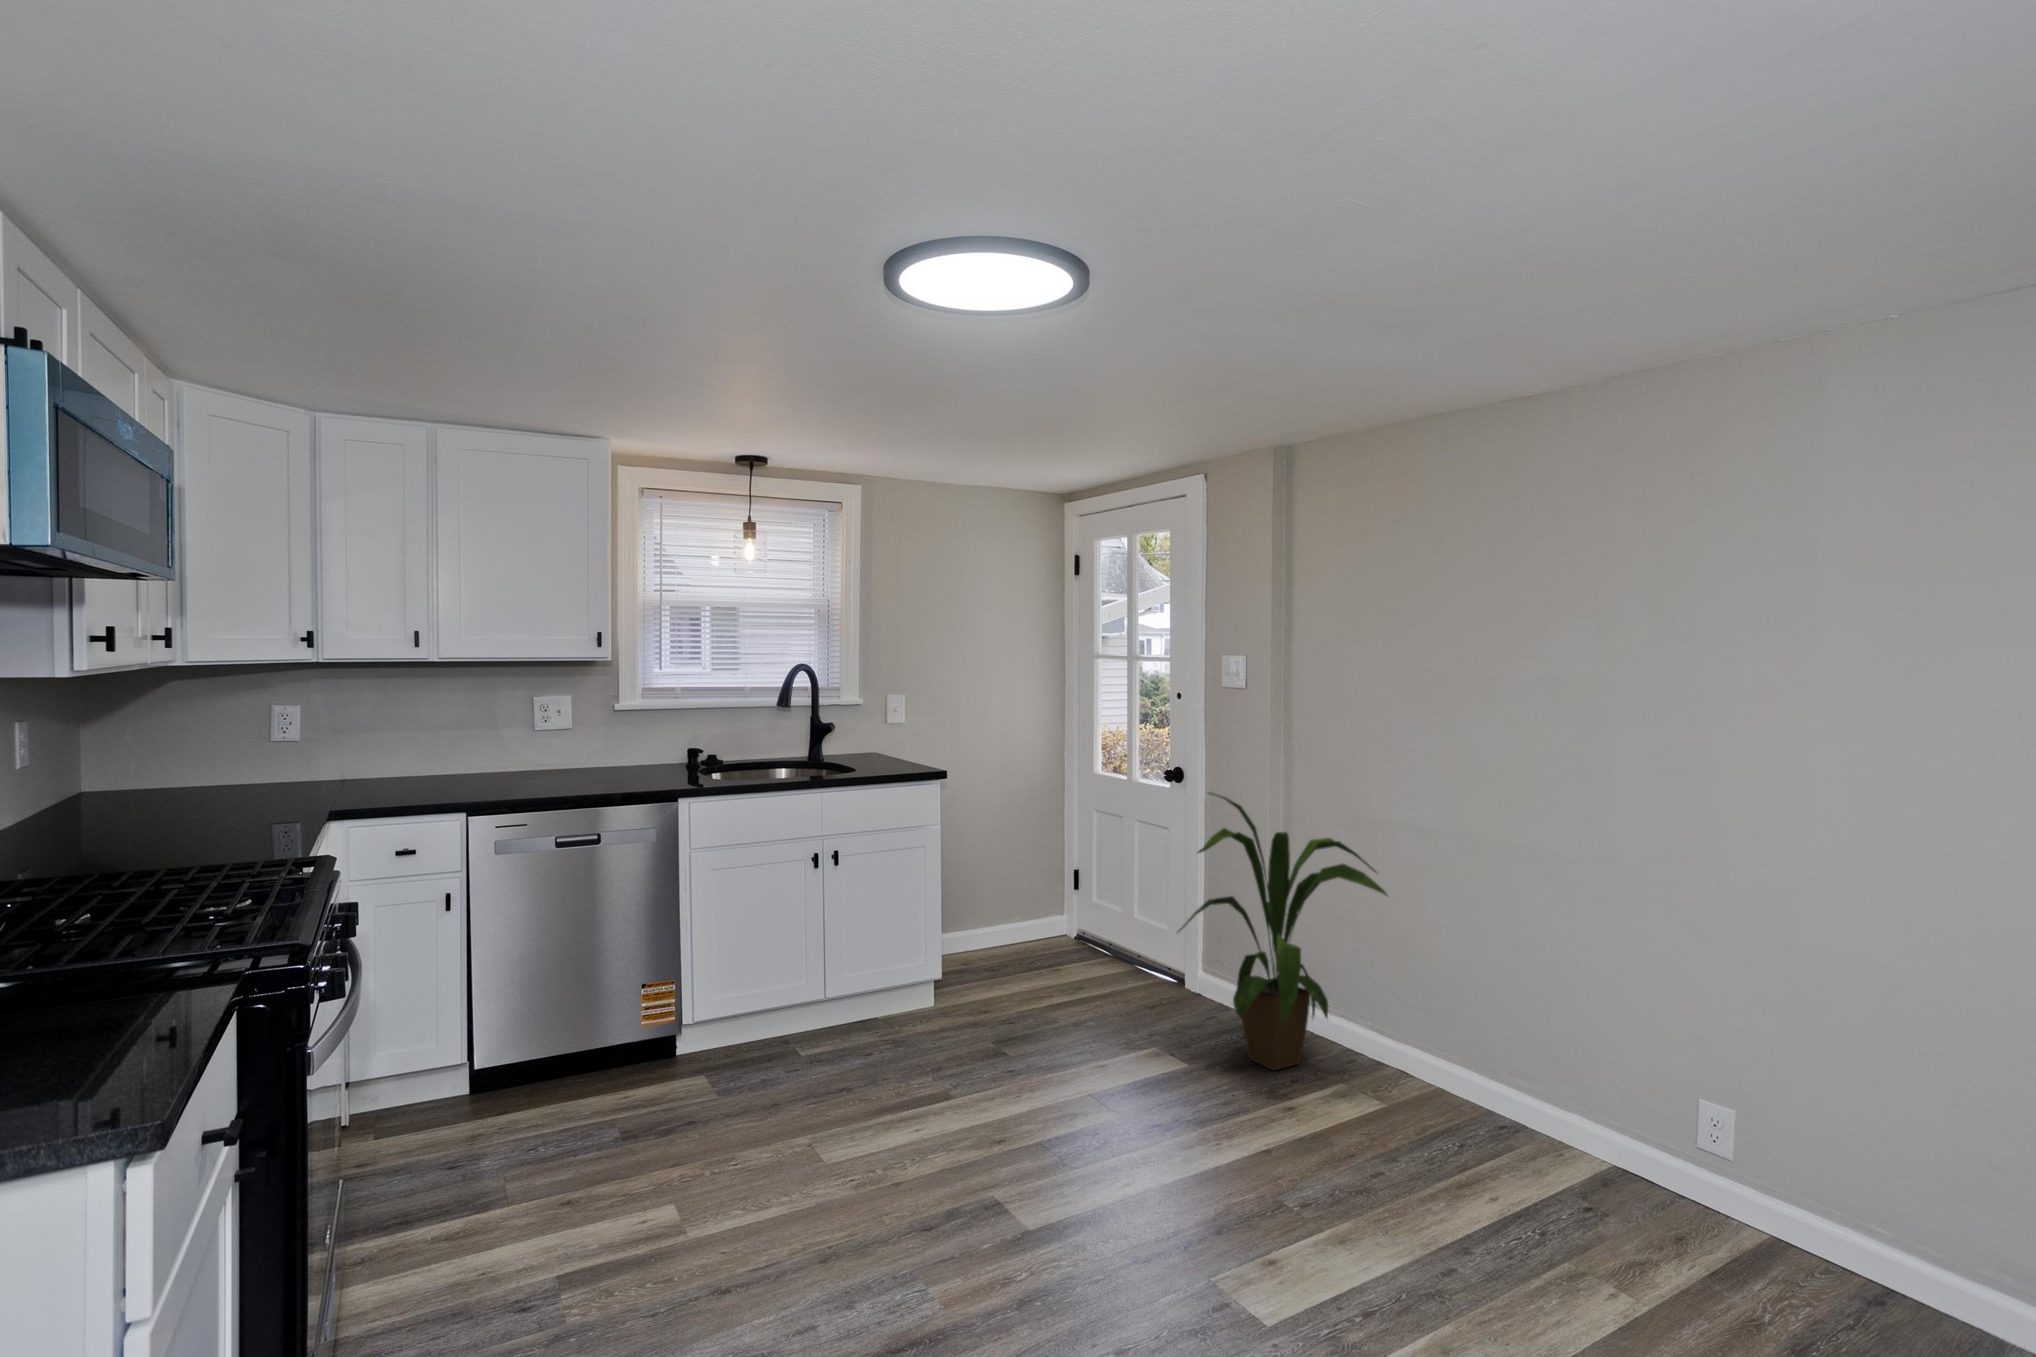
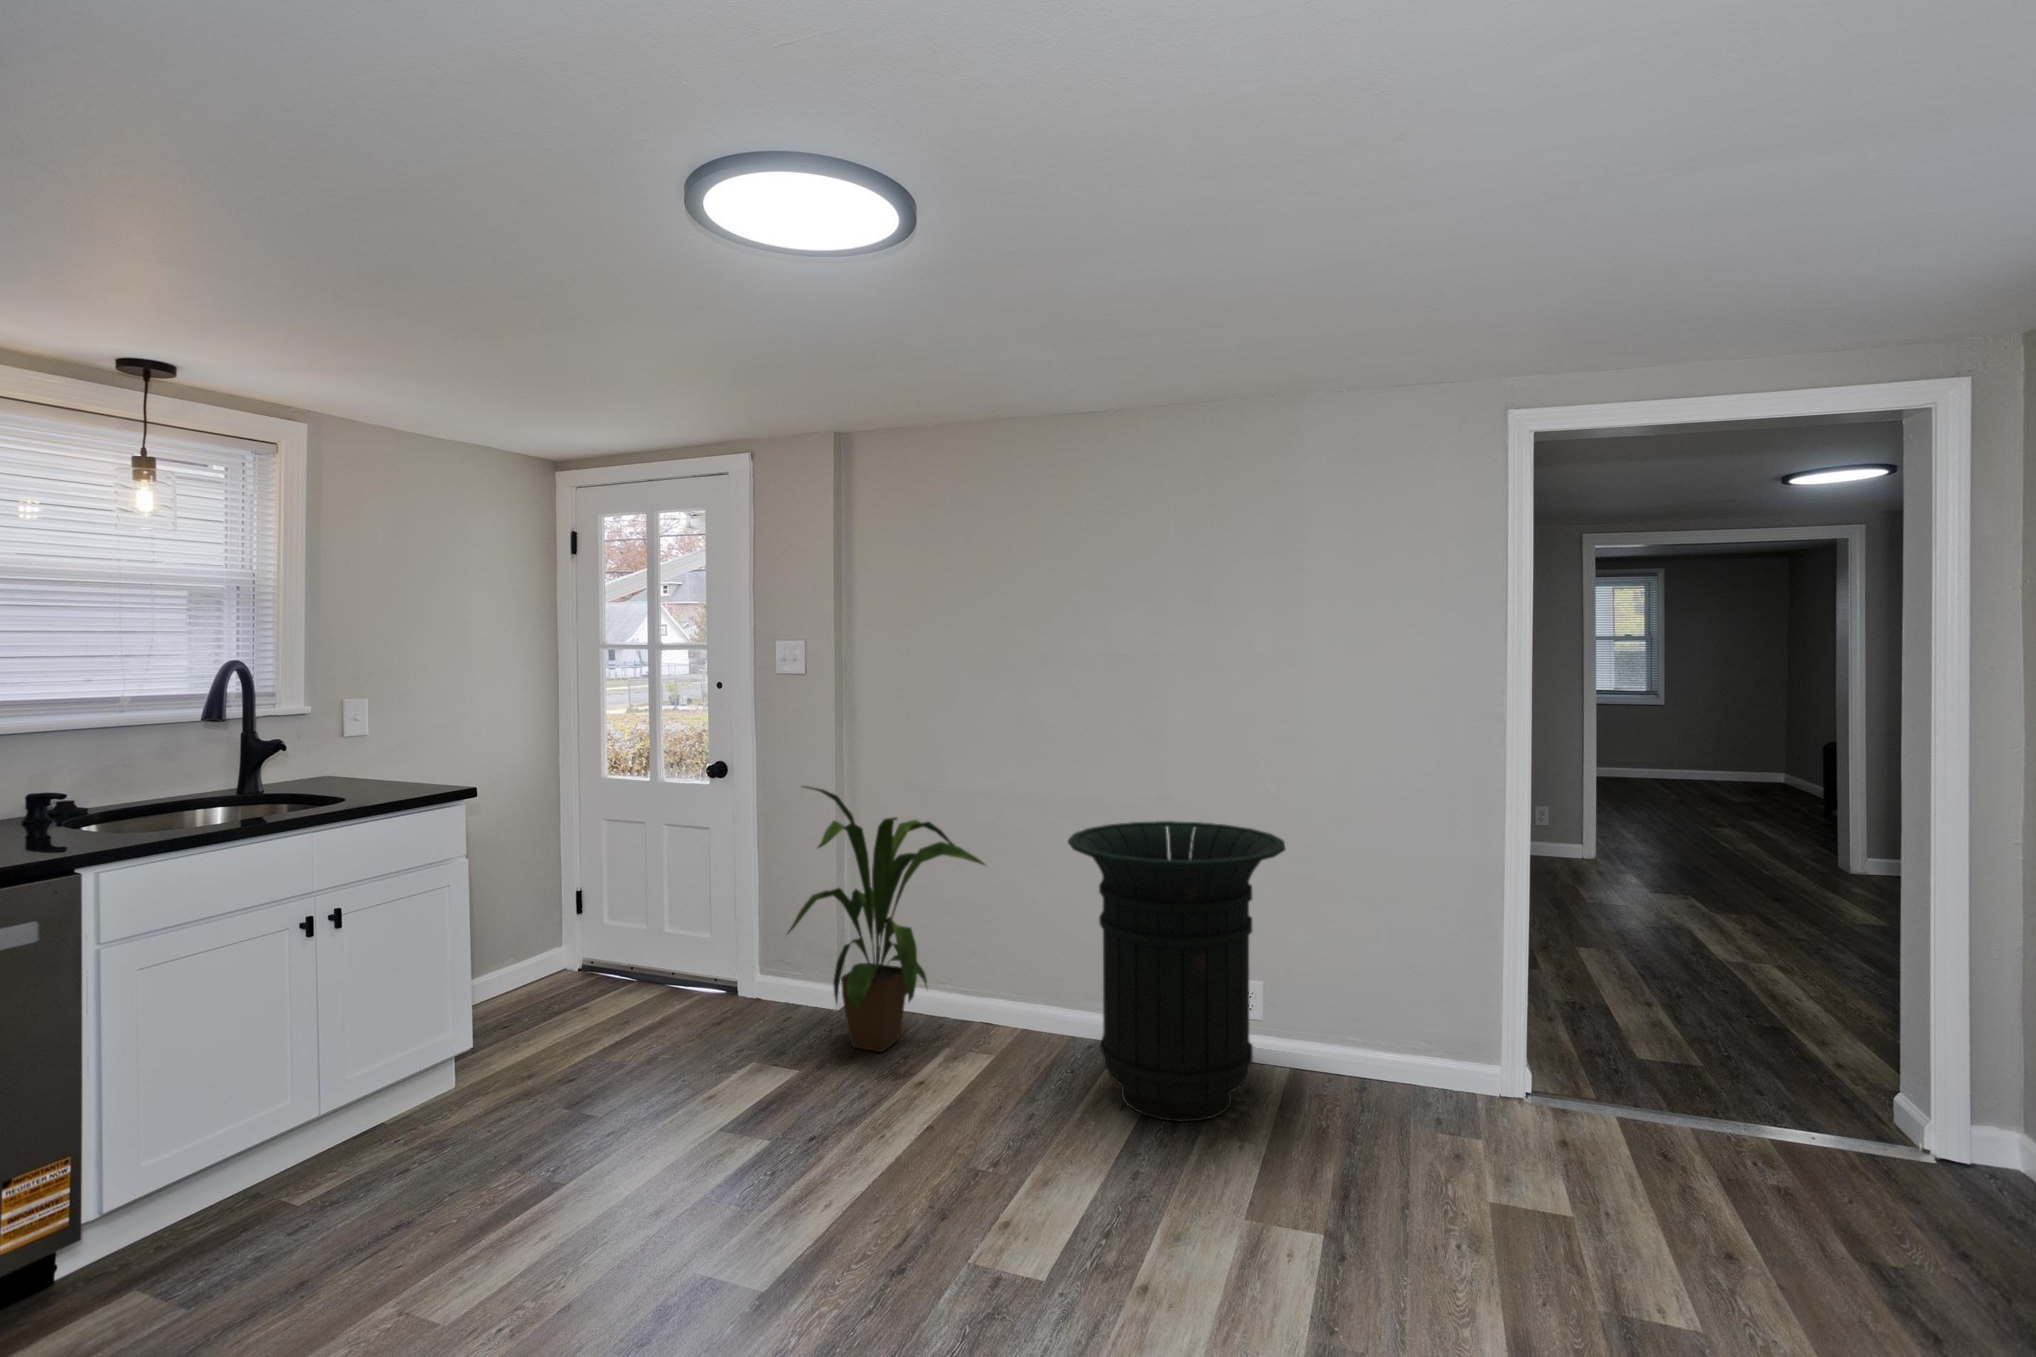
trash can: none [1435,867,1733,1244] -> present [1068,821,1286,1122]

